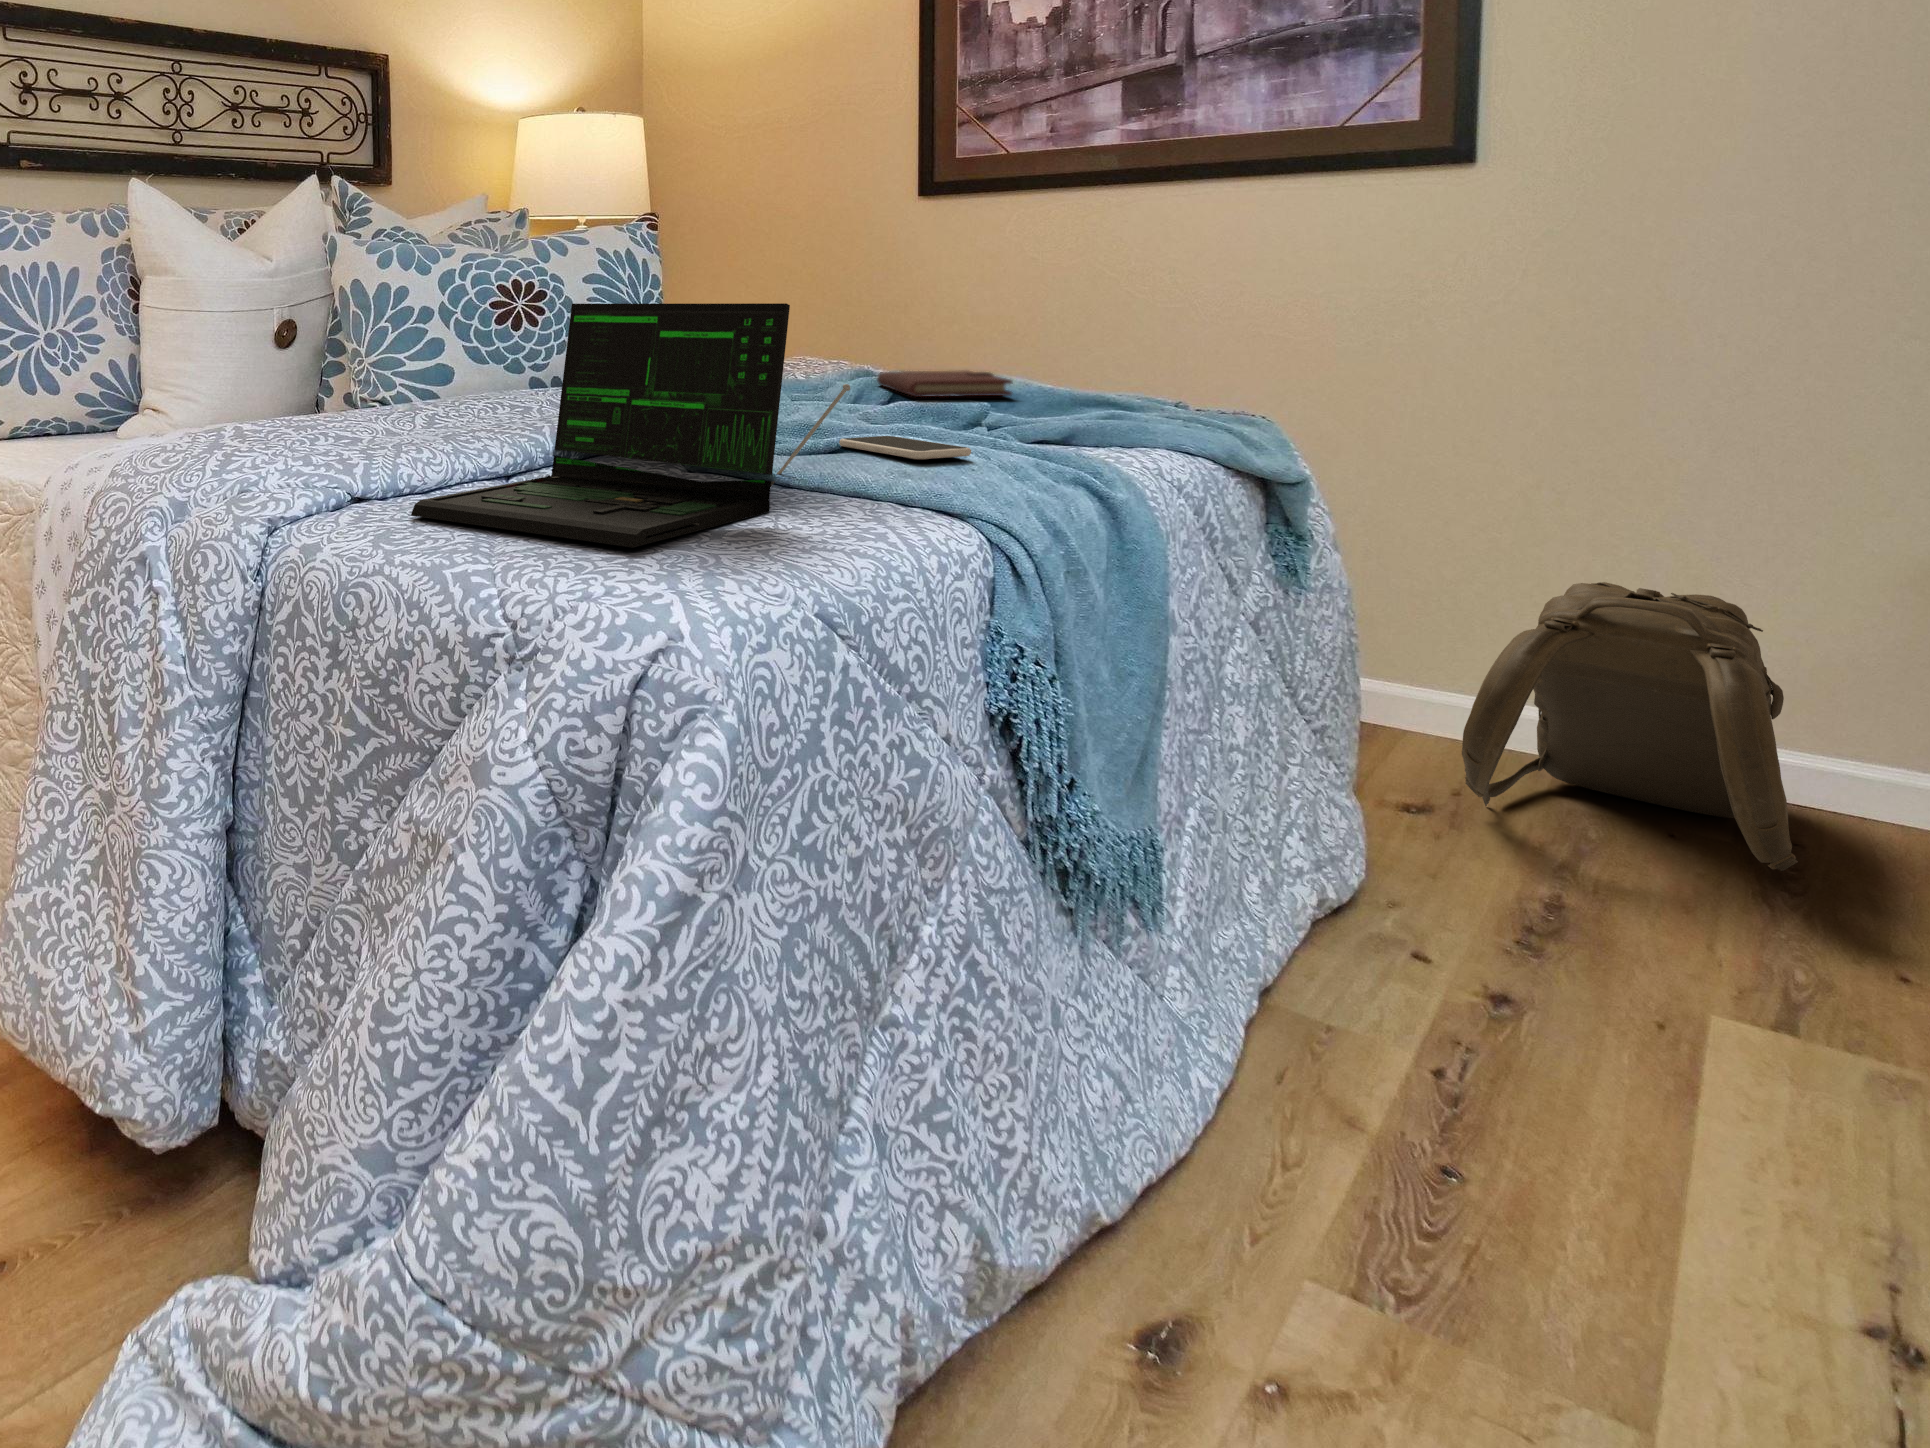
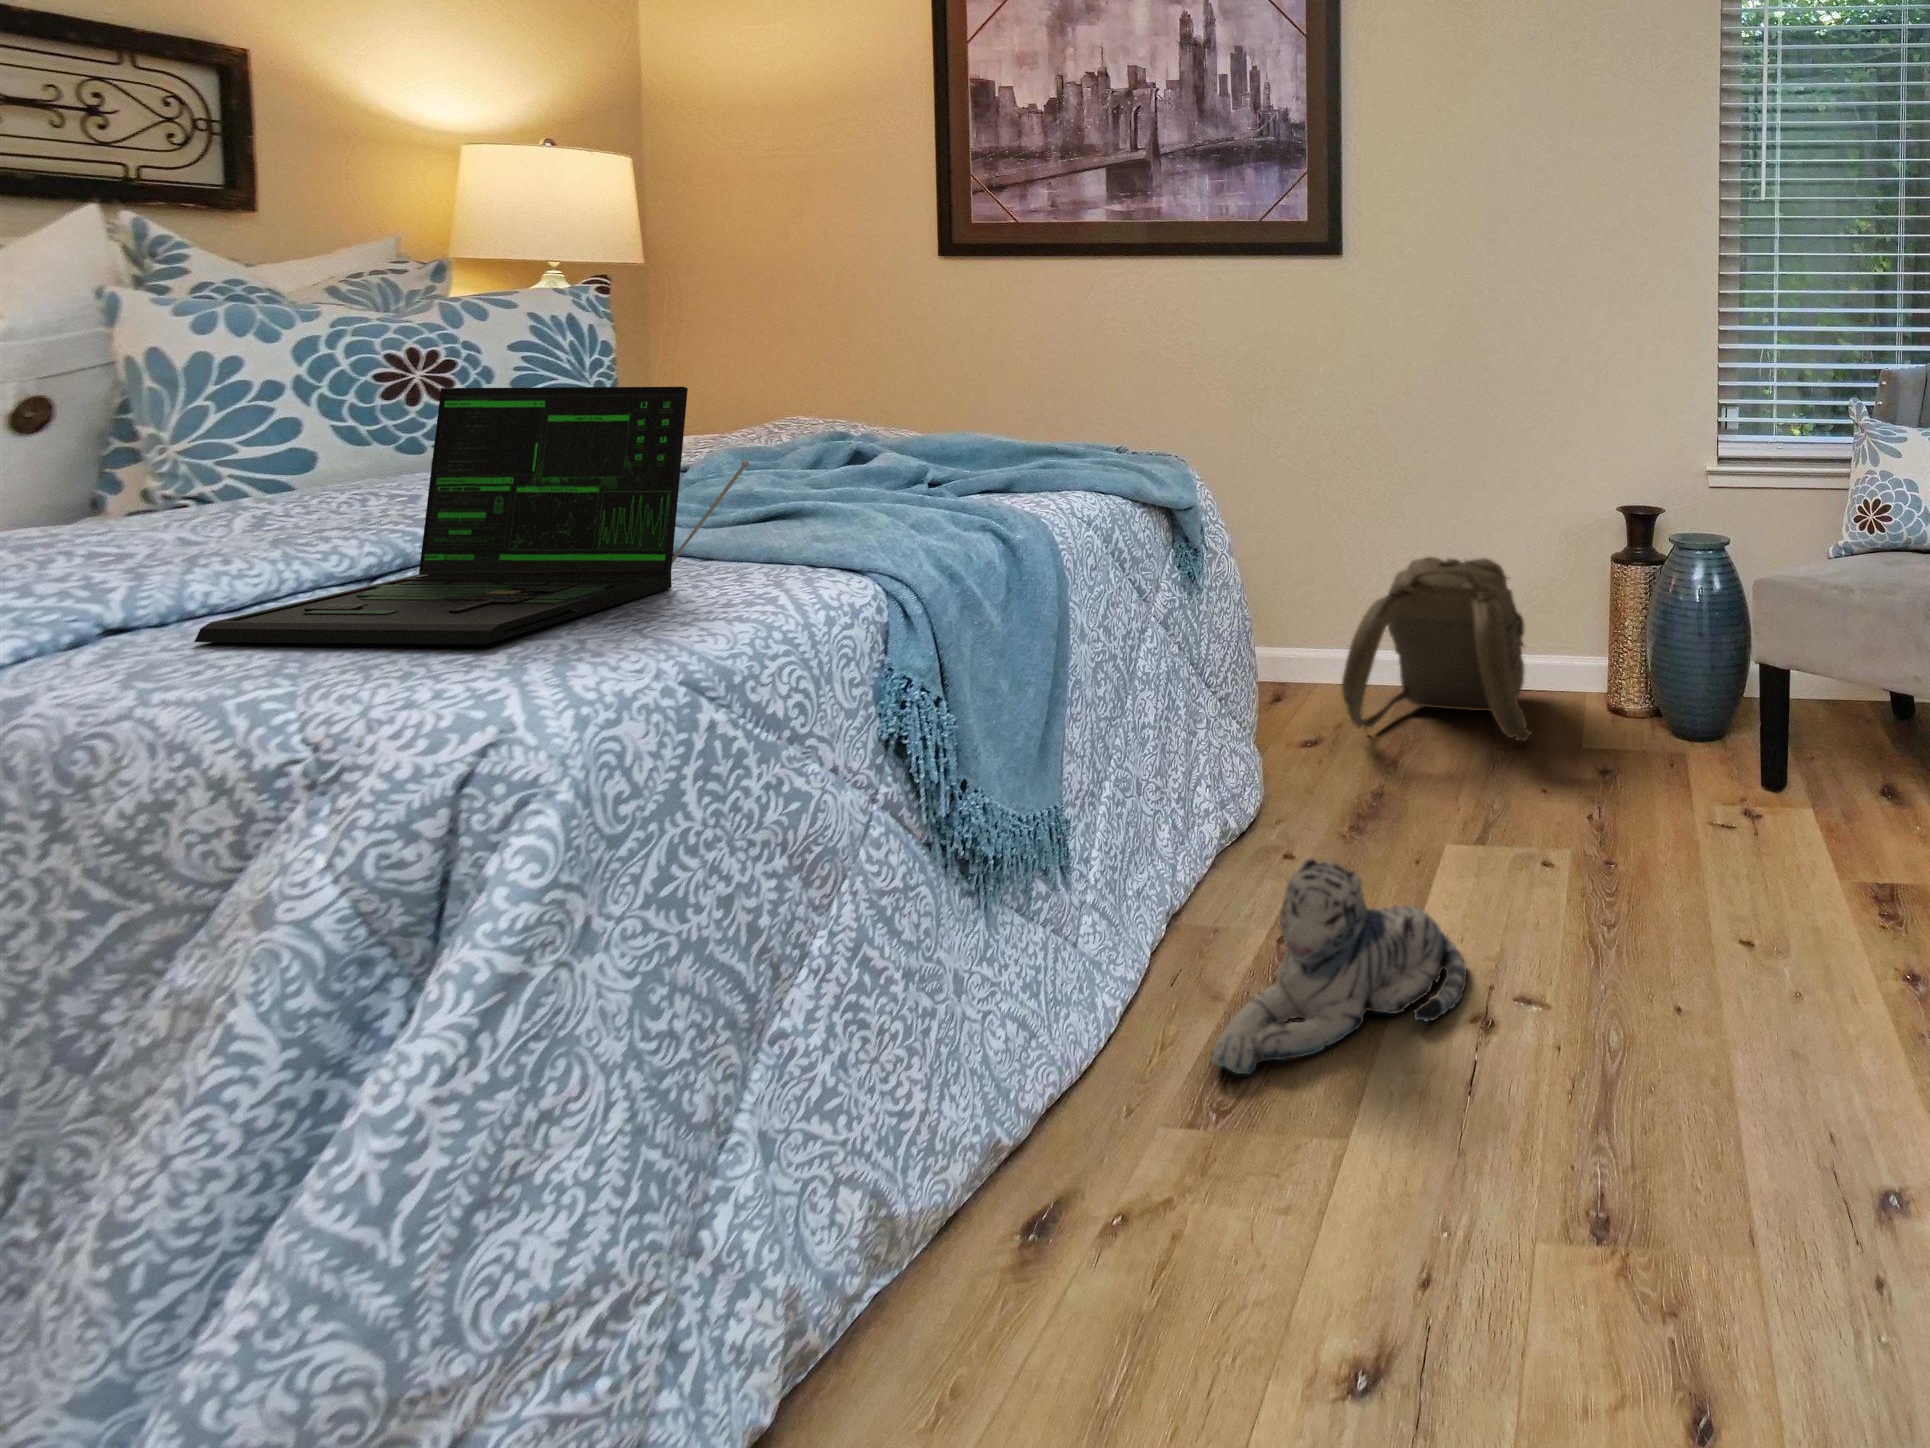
notebook: present [877,370,1012,397] -> none [851,427,971,456]
smartphone: present [839,436,971,460] -> none [765,501,885,523]
plush toy: none [1360,978,1784,1274] -> present [1211,858,1467,1074]

